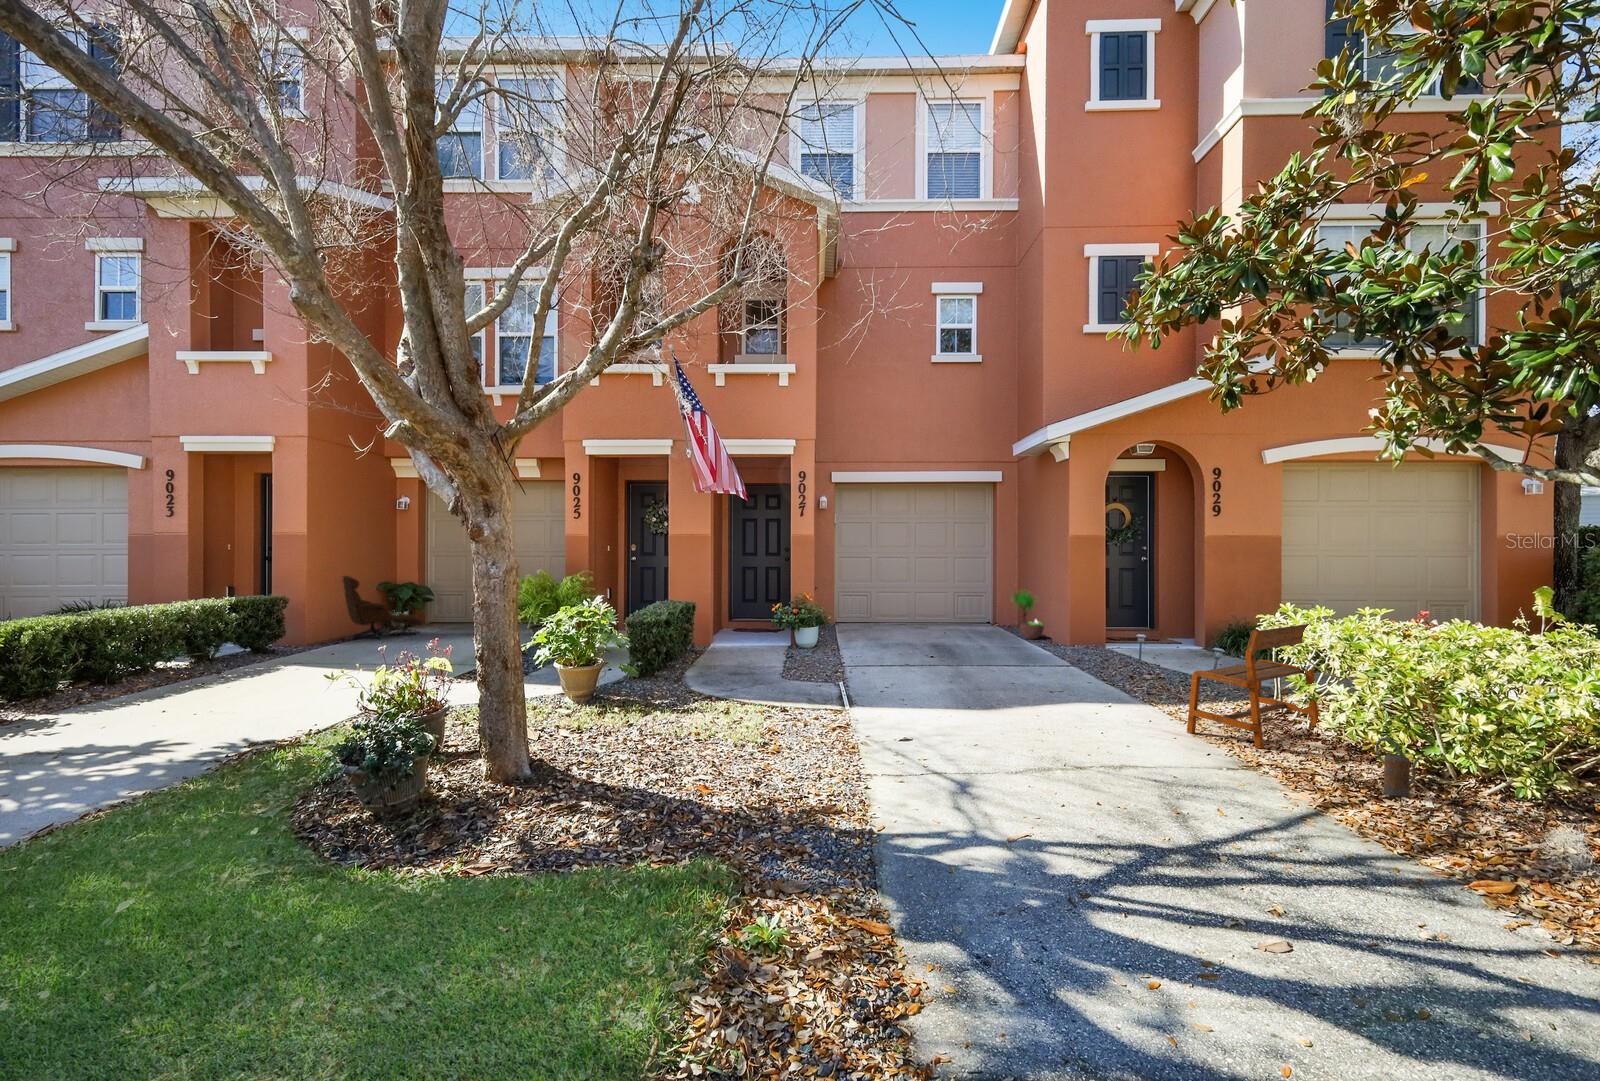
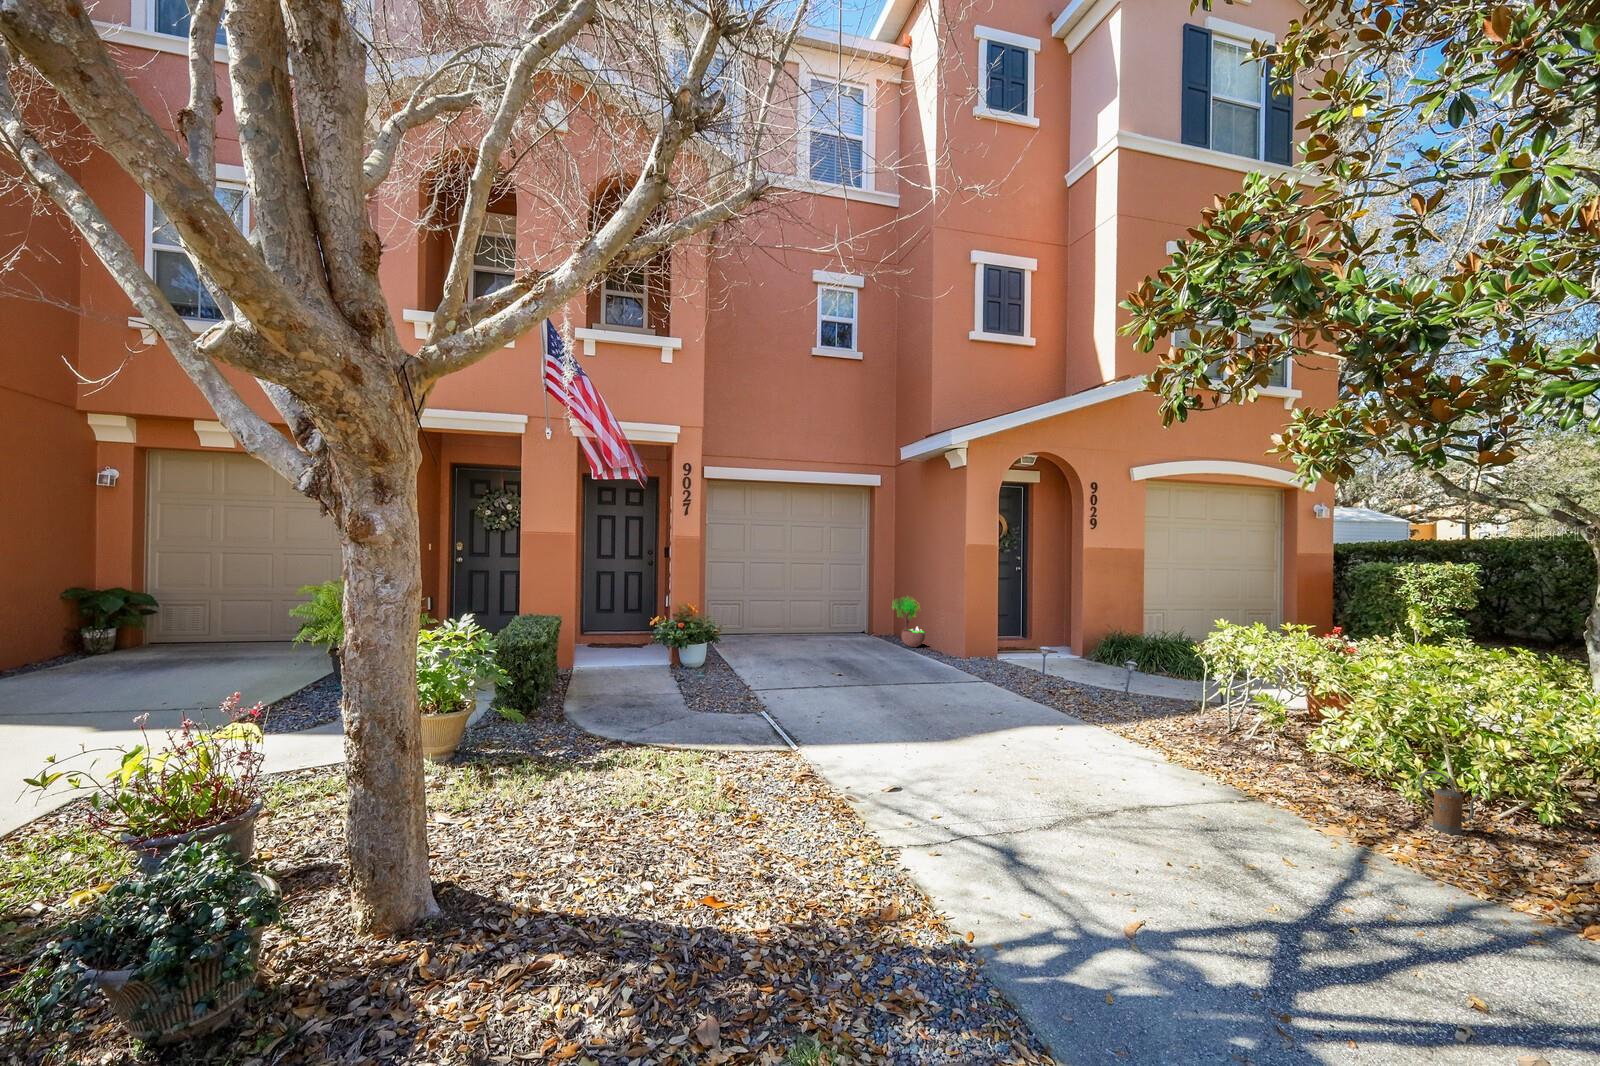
lounge chair: present [343,576,422,639] -> none [27,573,159,662]
bench: present [1187,624,1319,748] -> none [1177,641,1287,778]

